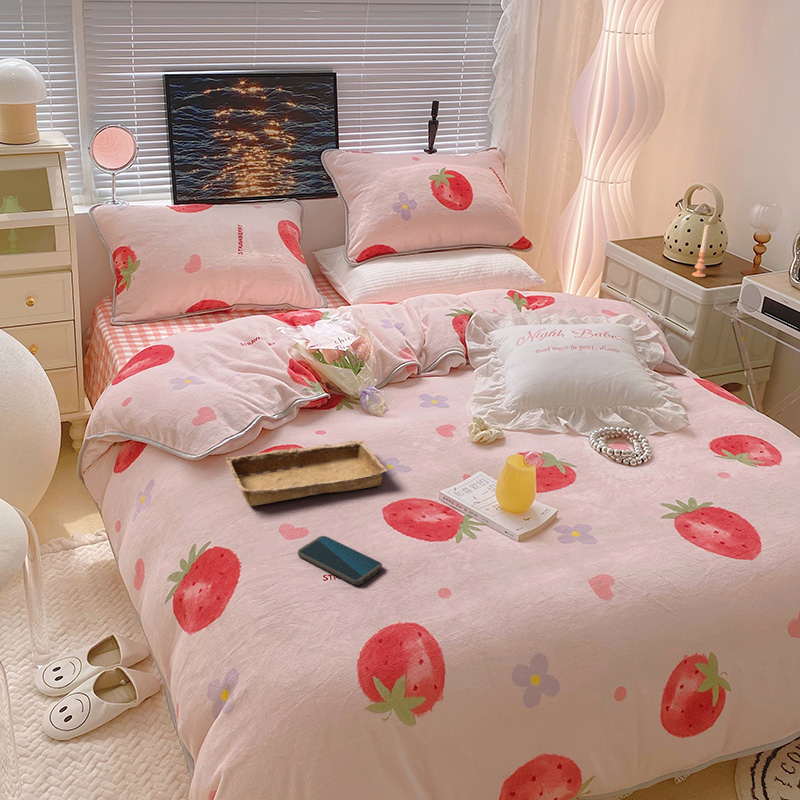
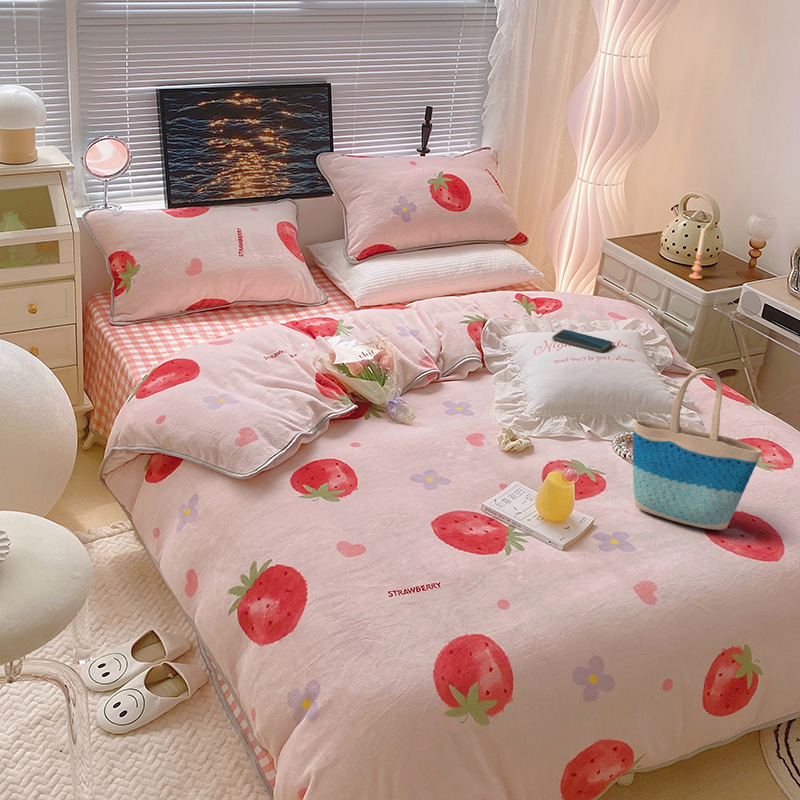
tote bag: none [599,352,734,526] -> present [632,368,762,530]
tray: present [225,440,387,506] -> none [271,453,431,523]
smartphone: present [298,536,382,585] -> present [552,330,613,353]

